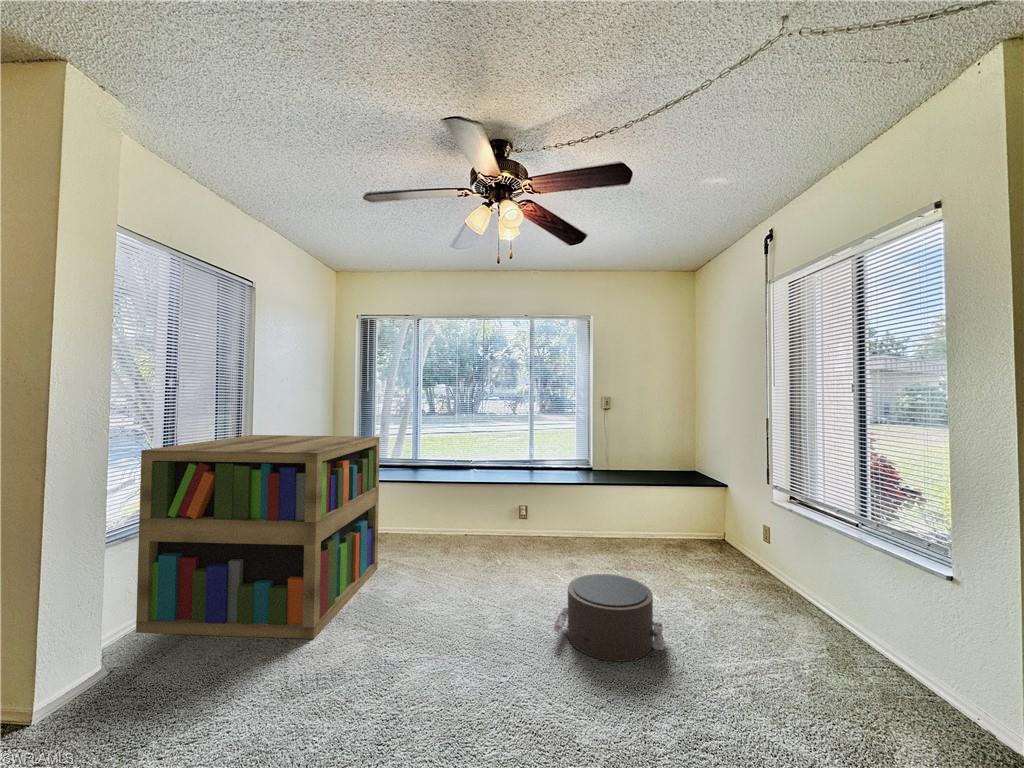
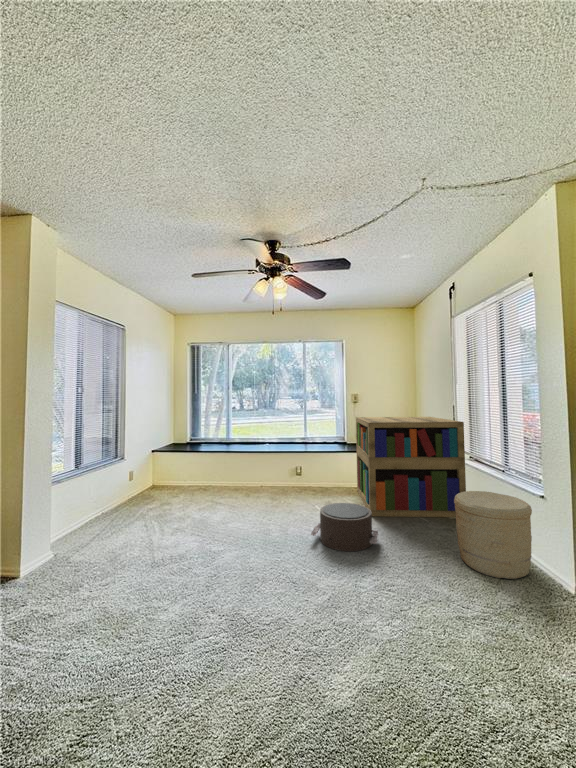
bookshelf: present [136,435,380,639] -> present [356,417,466,517]
woven basket: none [794,562,934,721] -> present [454,491,532,579]

